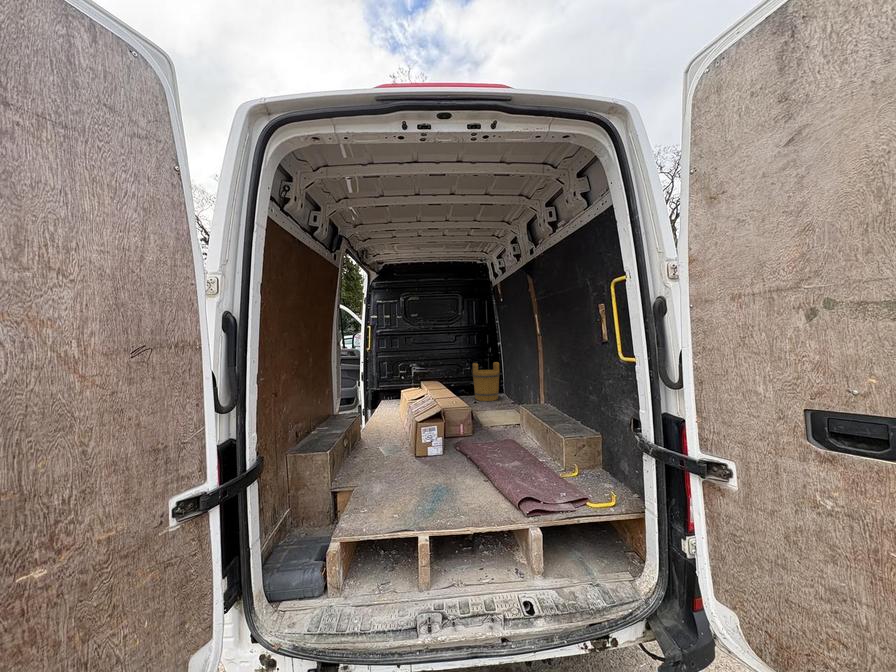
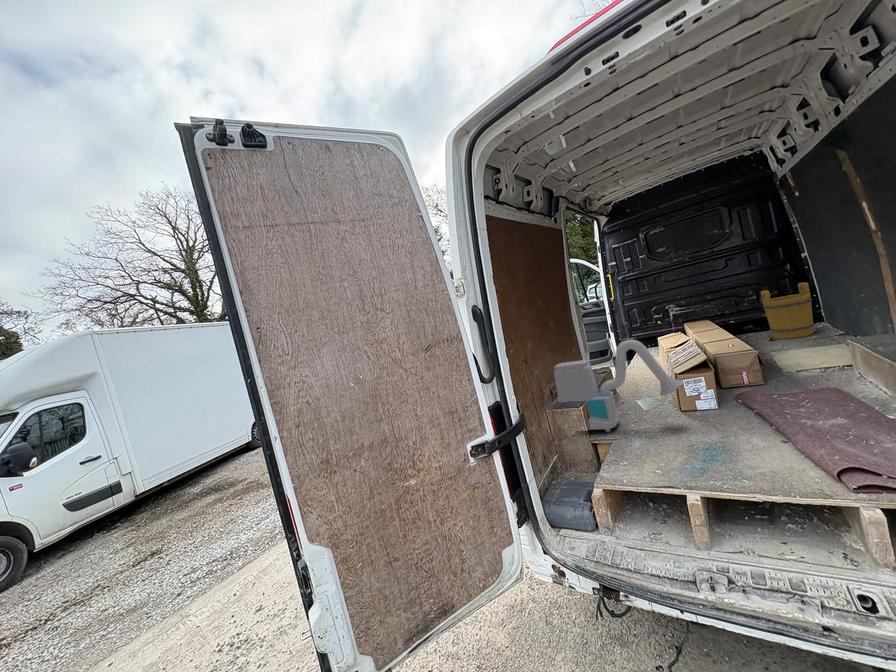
vacuum cleaner: none [303,384,424,480] -> present [554,340,684,432]

